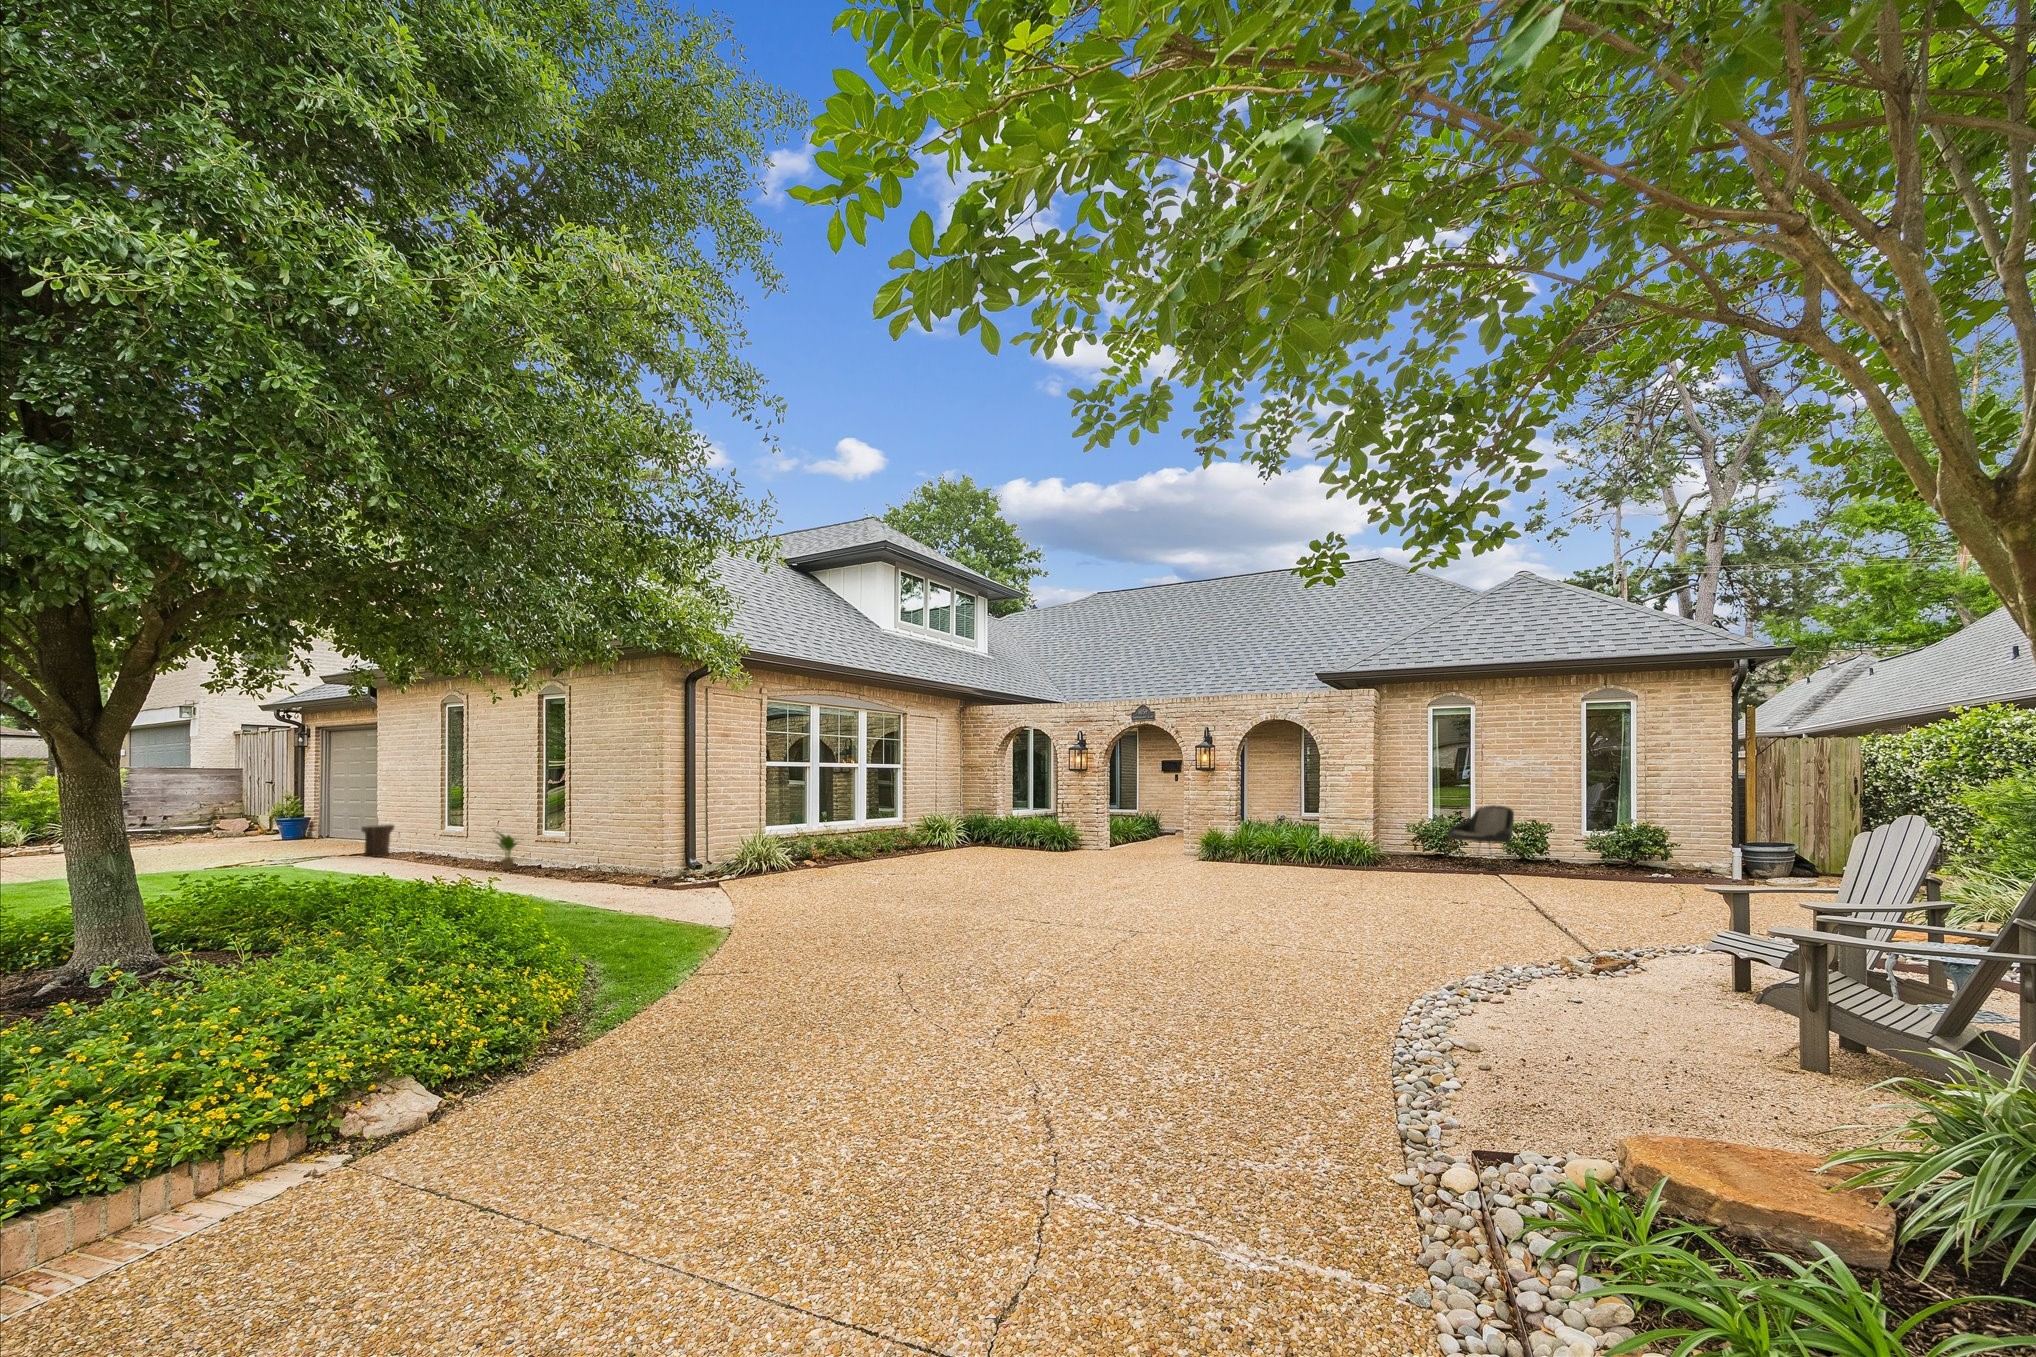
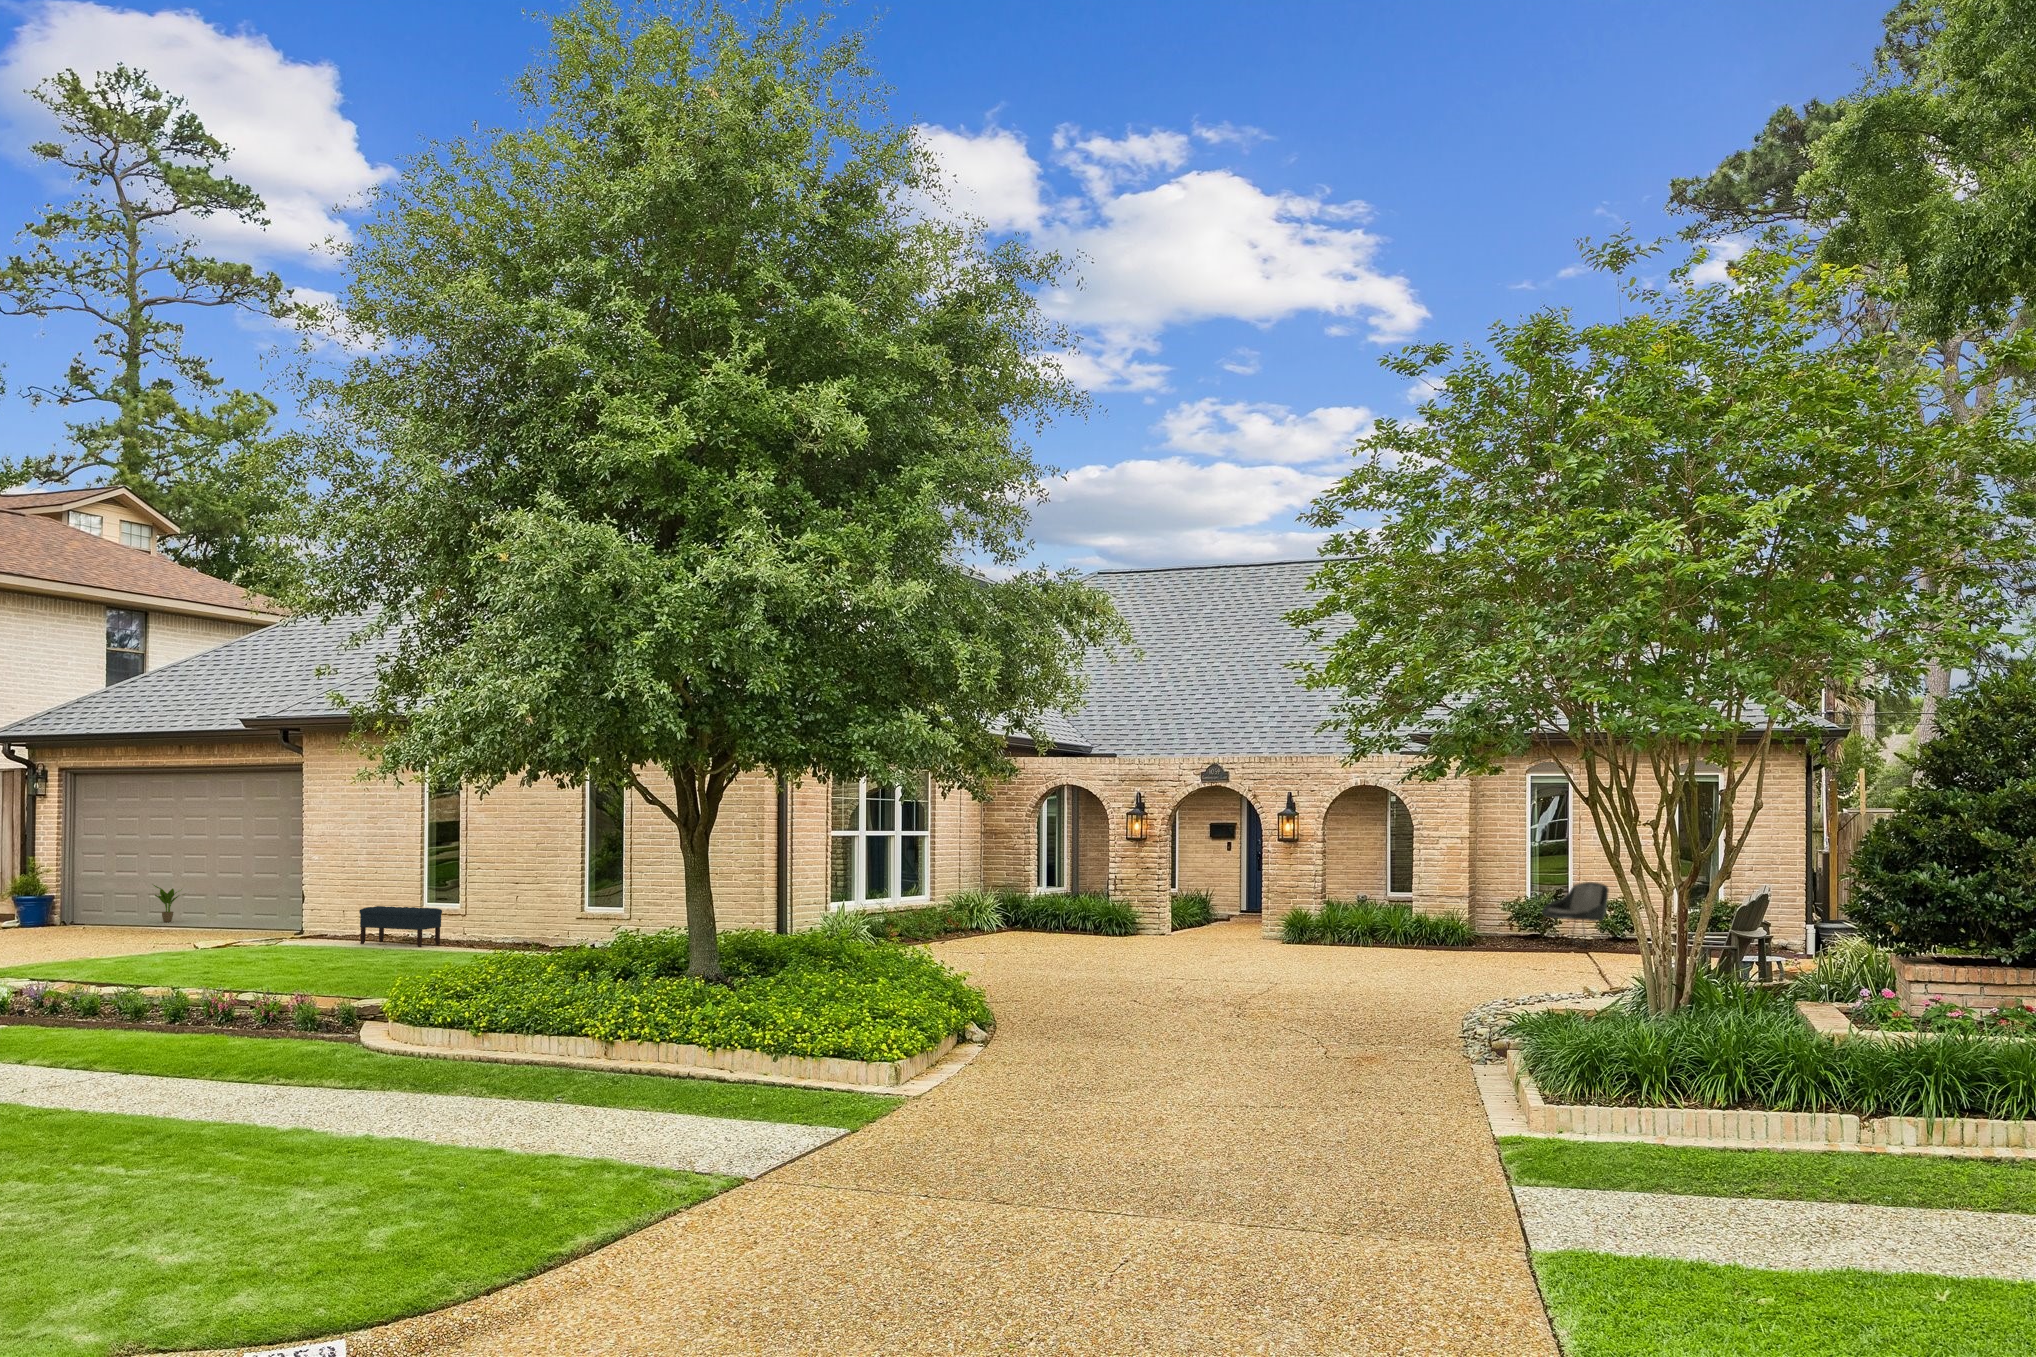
side table: present [361,824,395,857] -> none [291,901,326,940]
bench: none [396,829,459,866] -> present [359,906,442,947]
potted plant: present [495,831,518,870] -> present [154,885,184,922]

